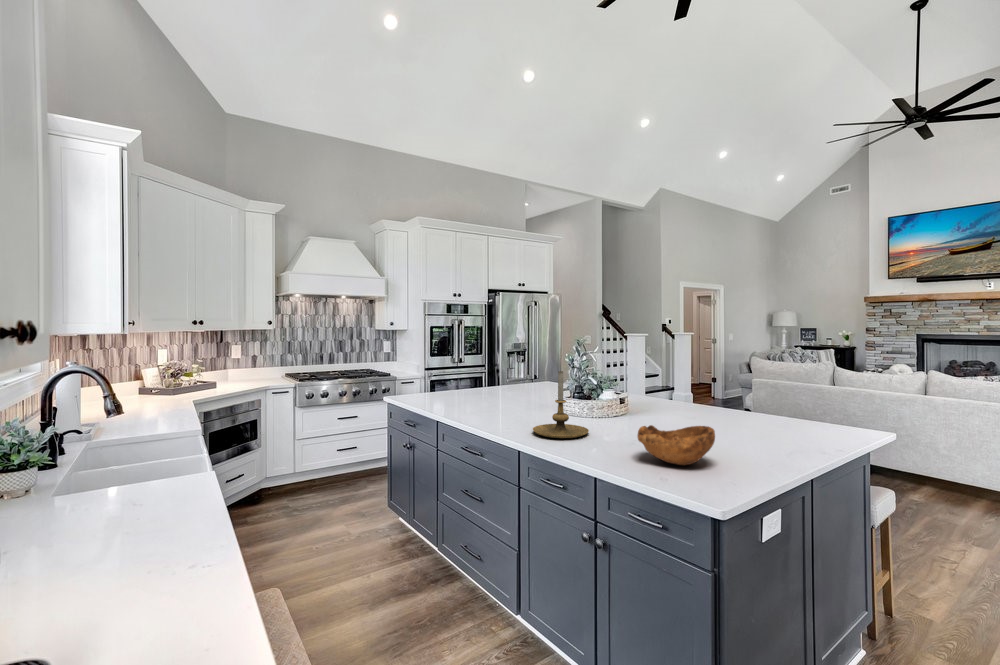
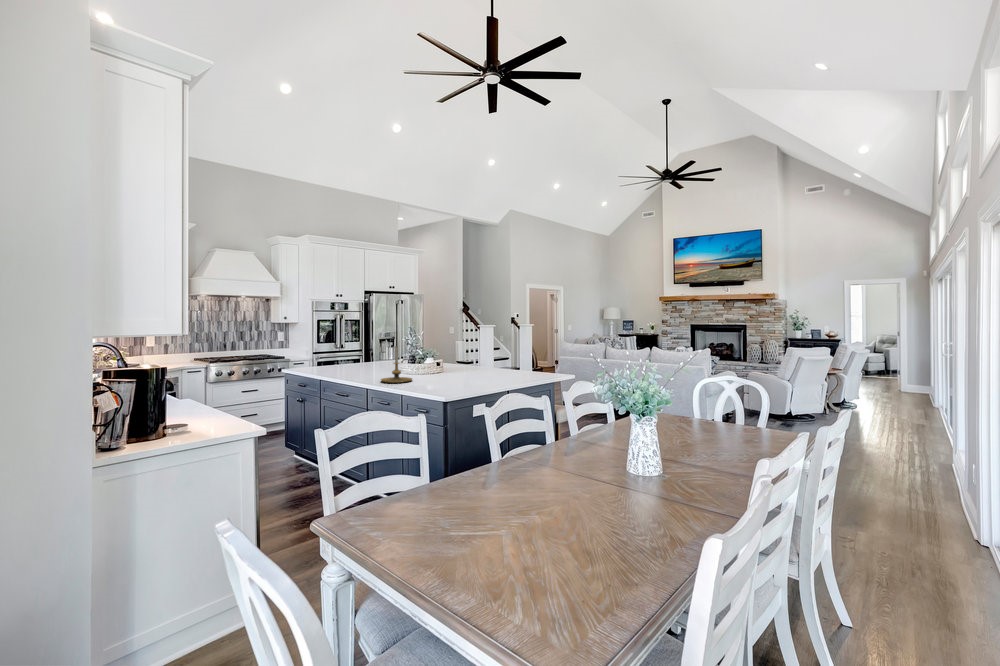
wooden bowl: present [638,425,715,465] -> none [429,370,465,389]

